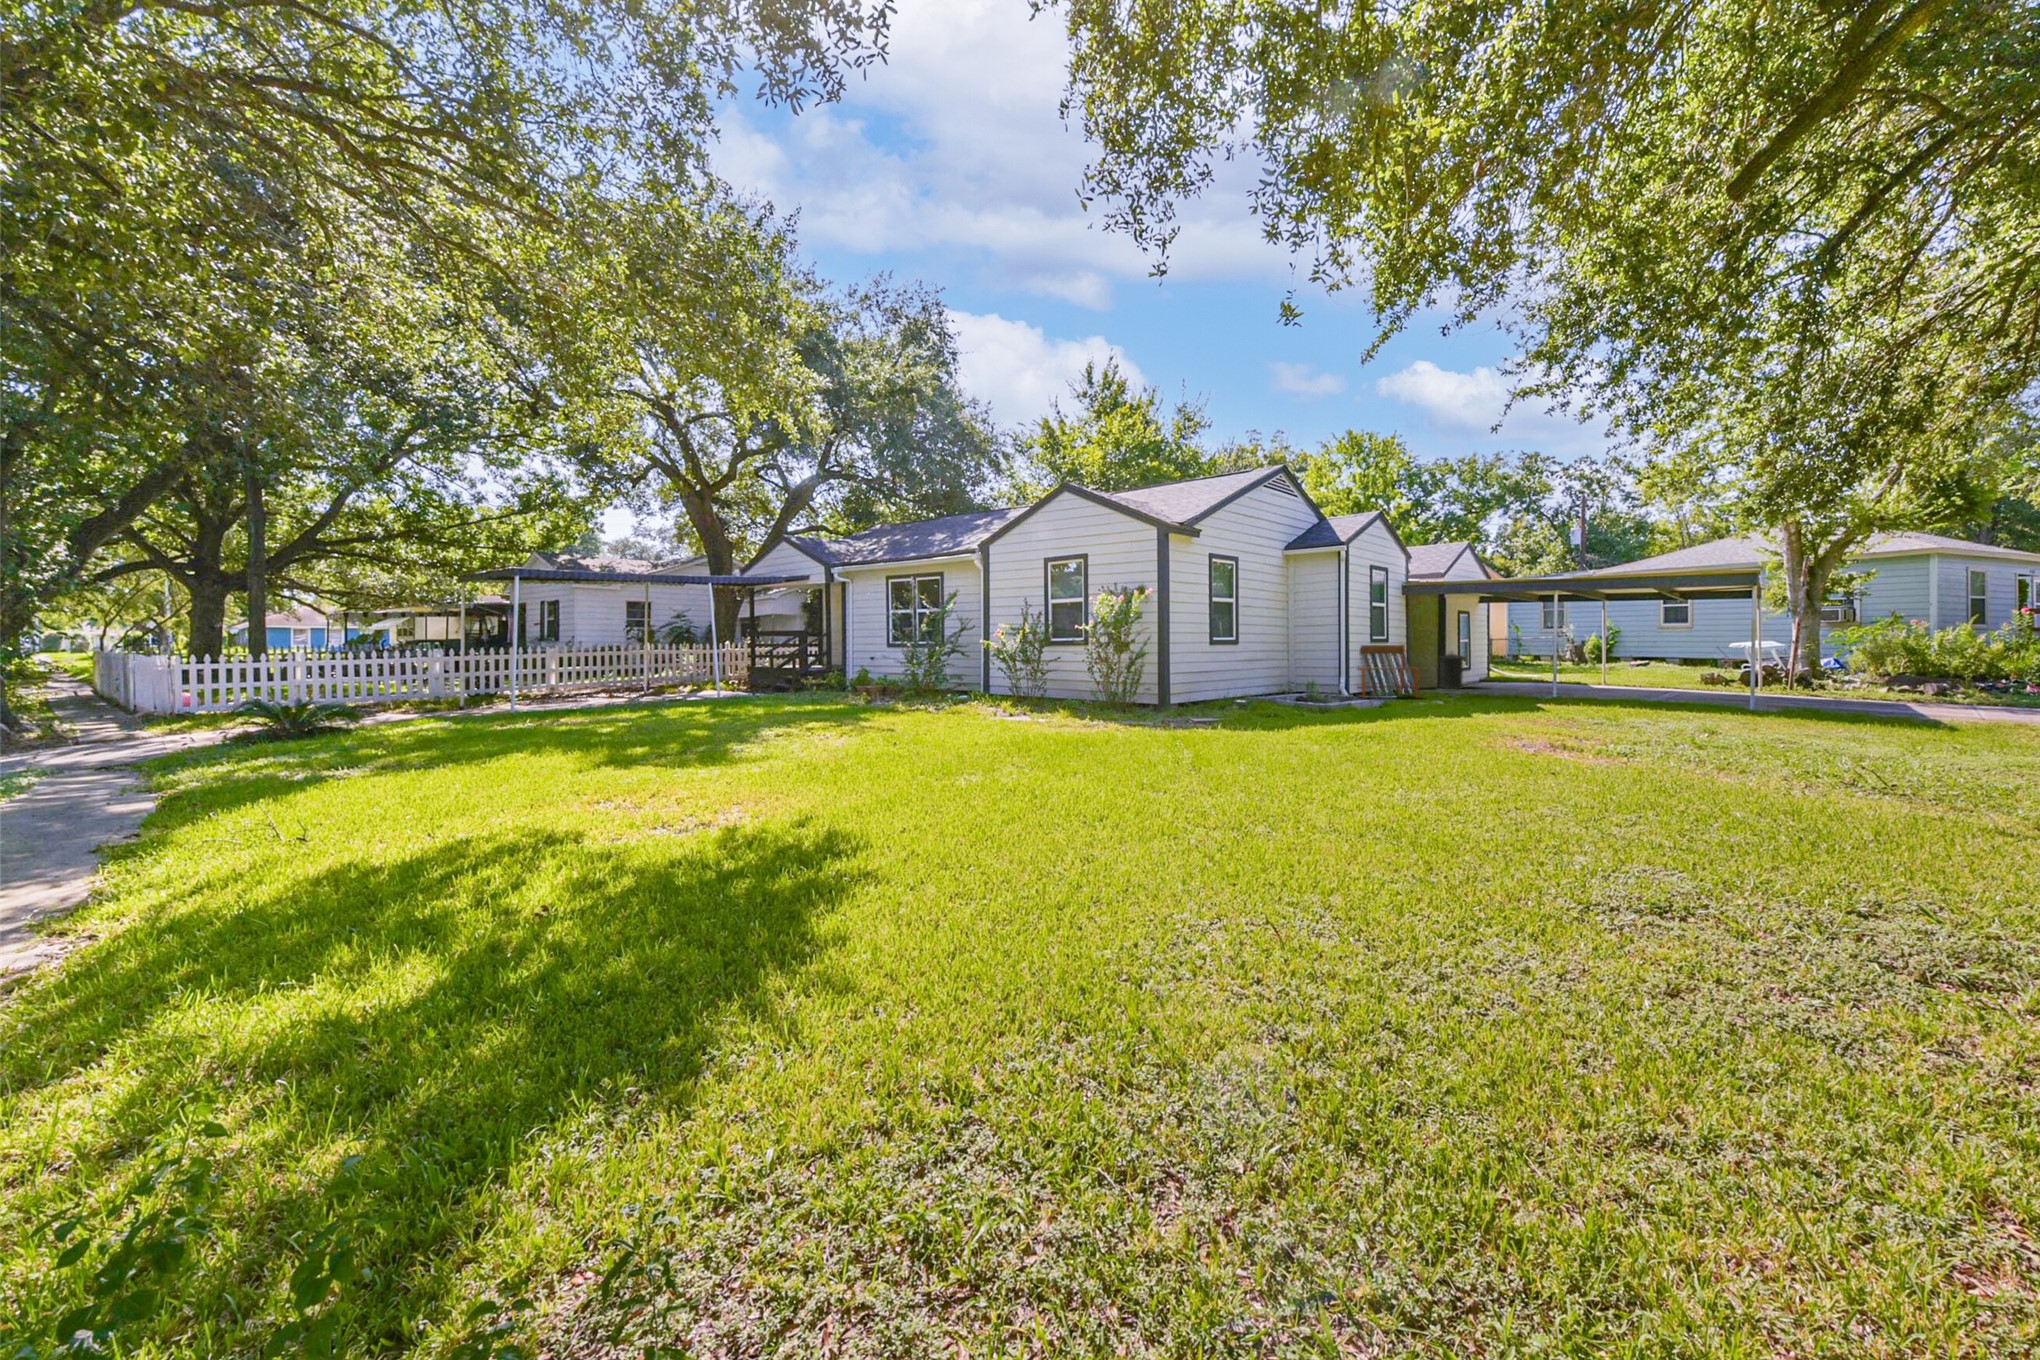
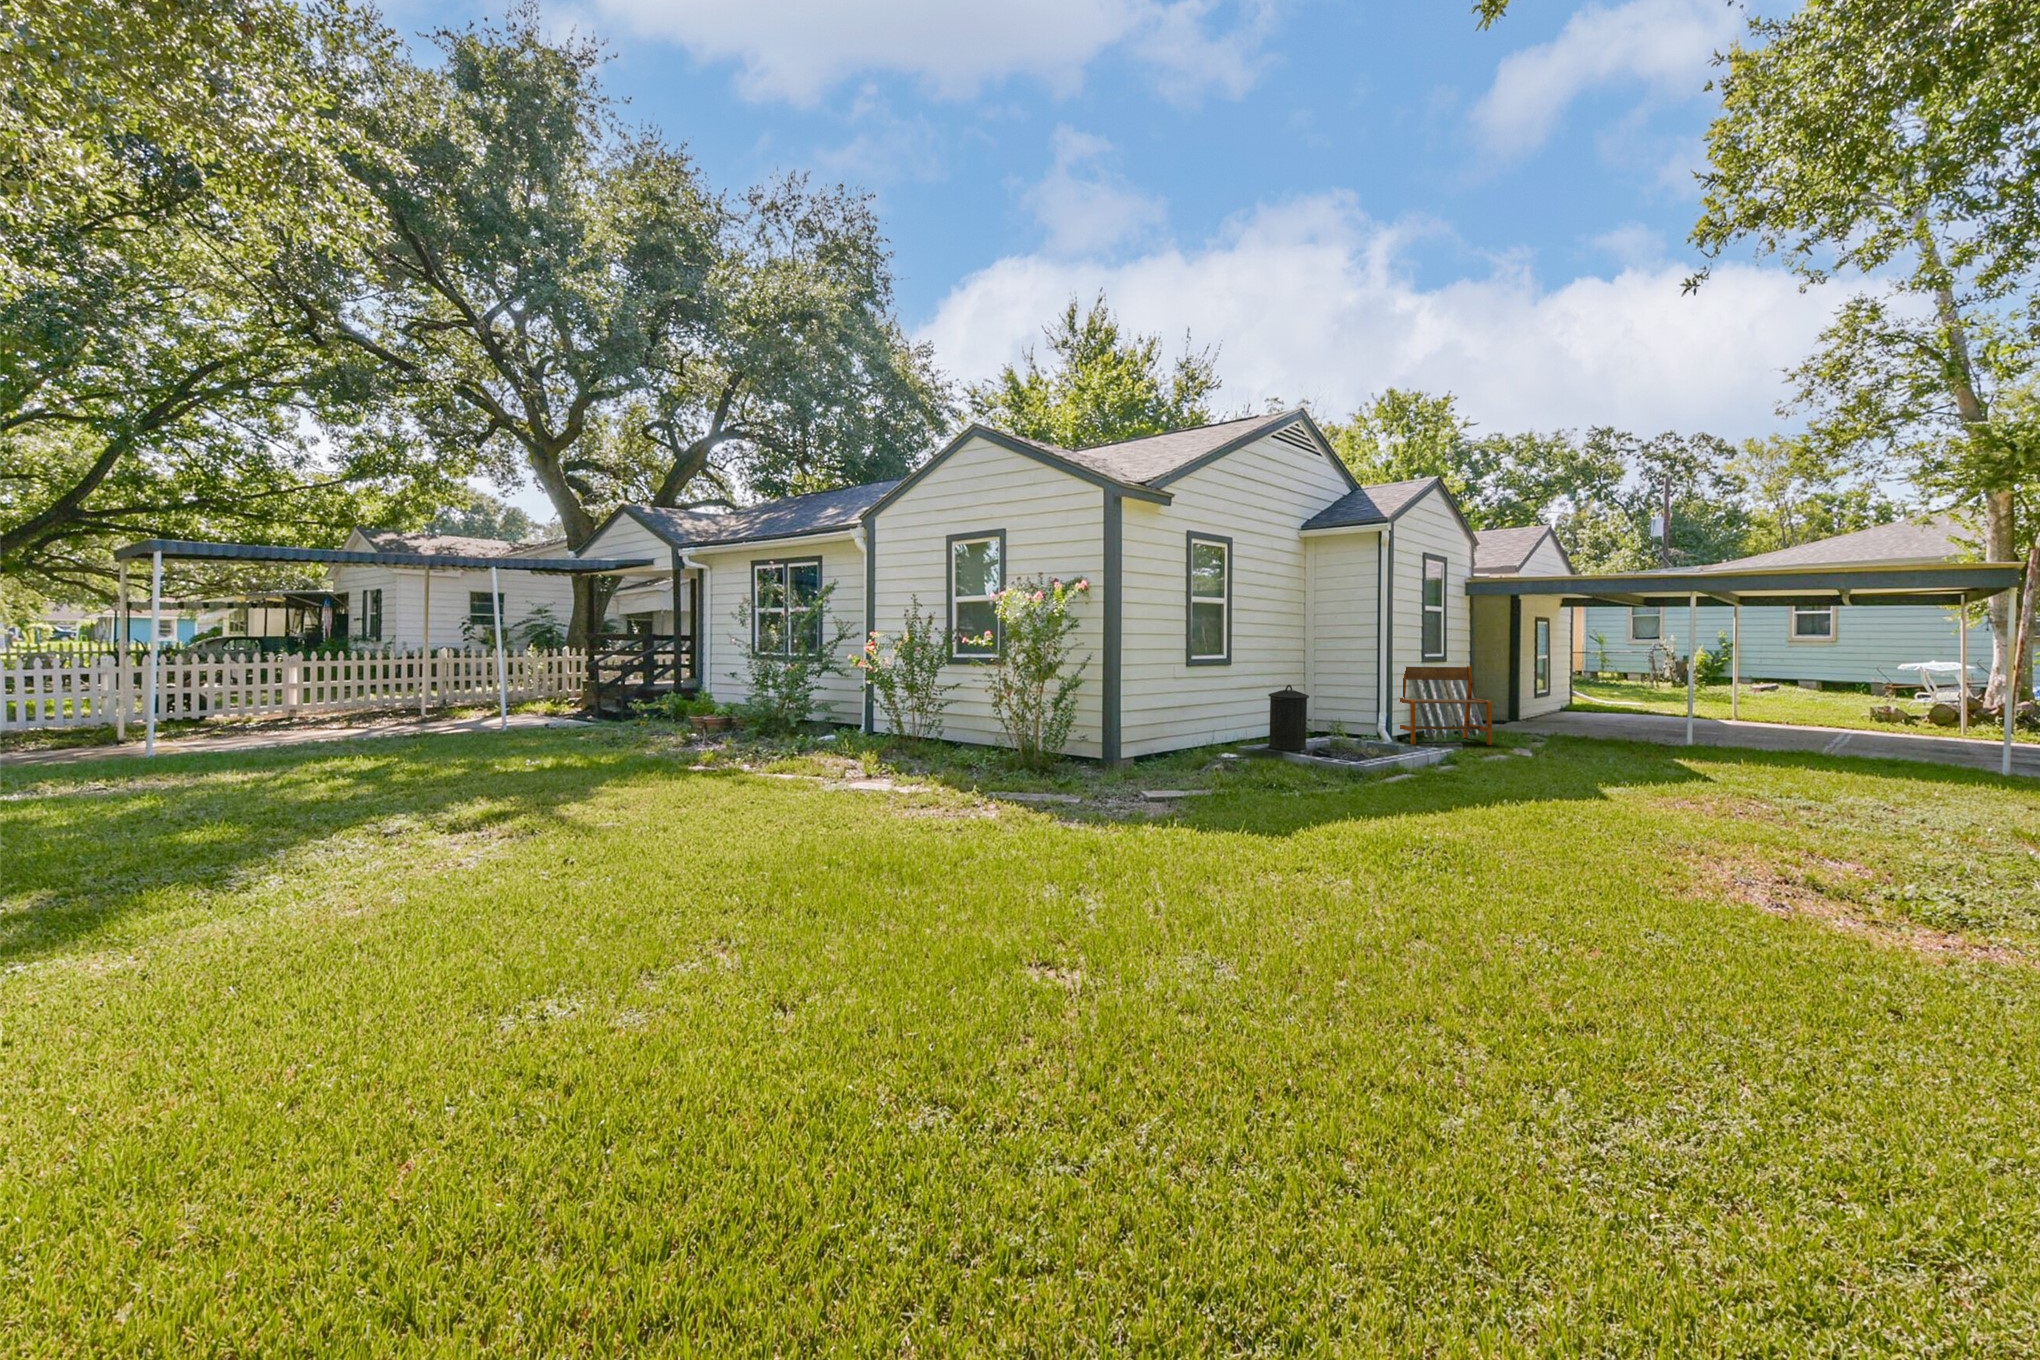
trash can: present [1440,653,1463,689] -> present [1268,685,1309,750]

